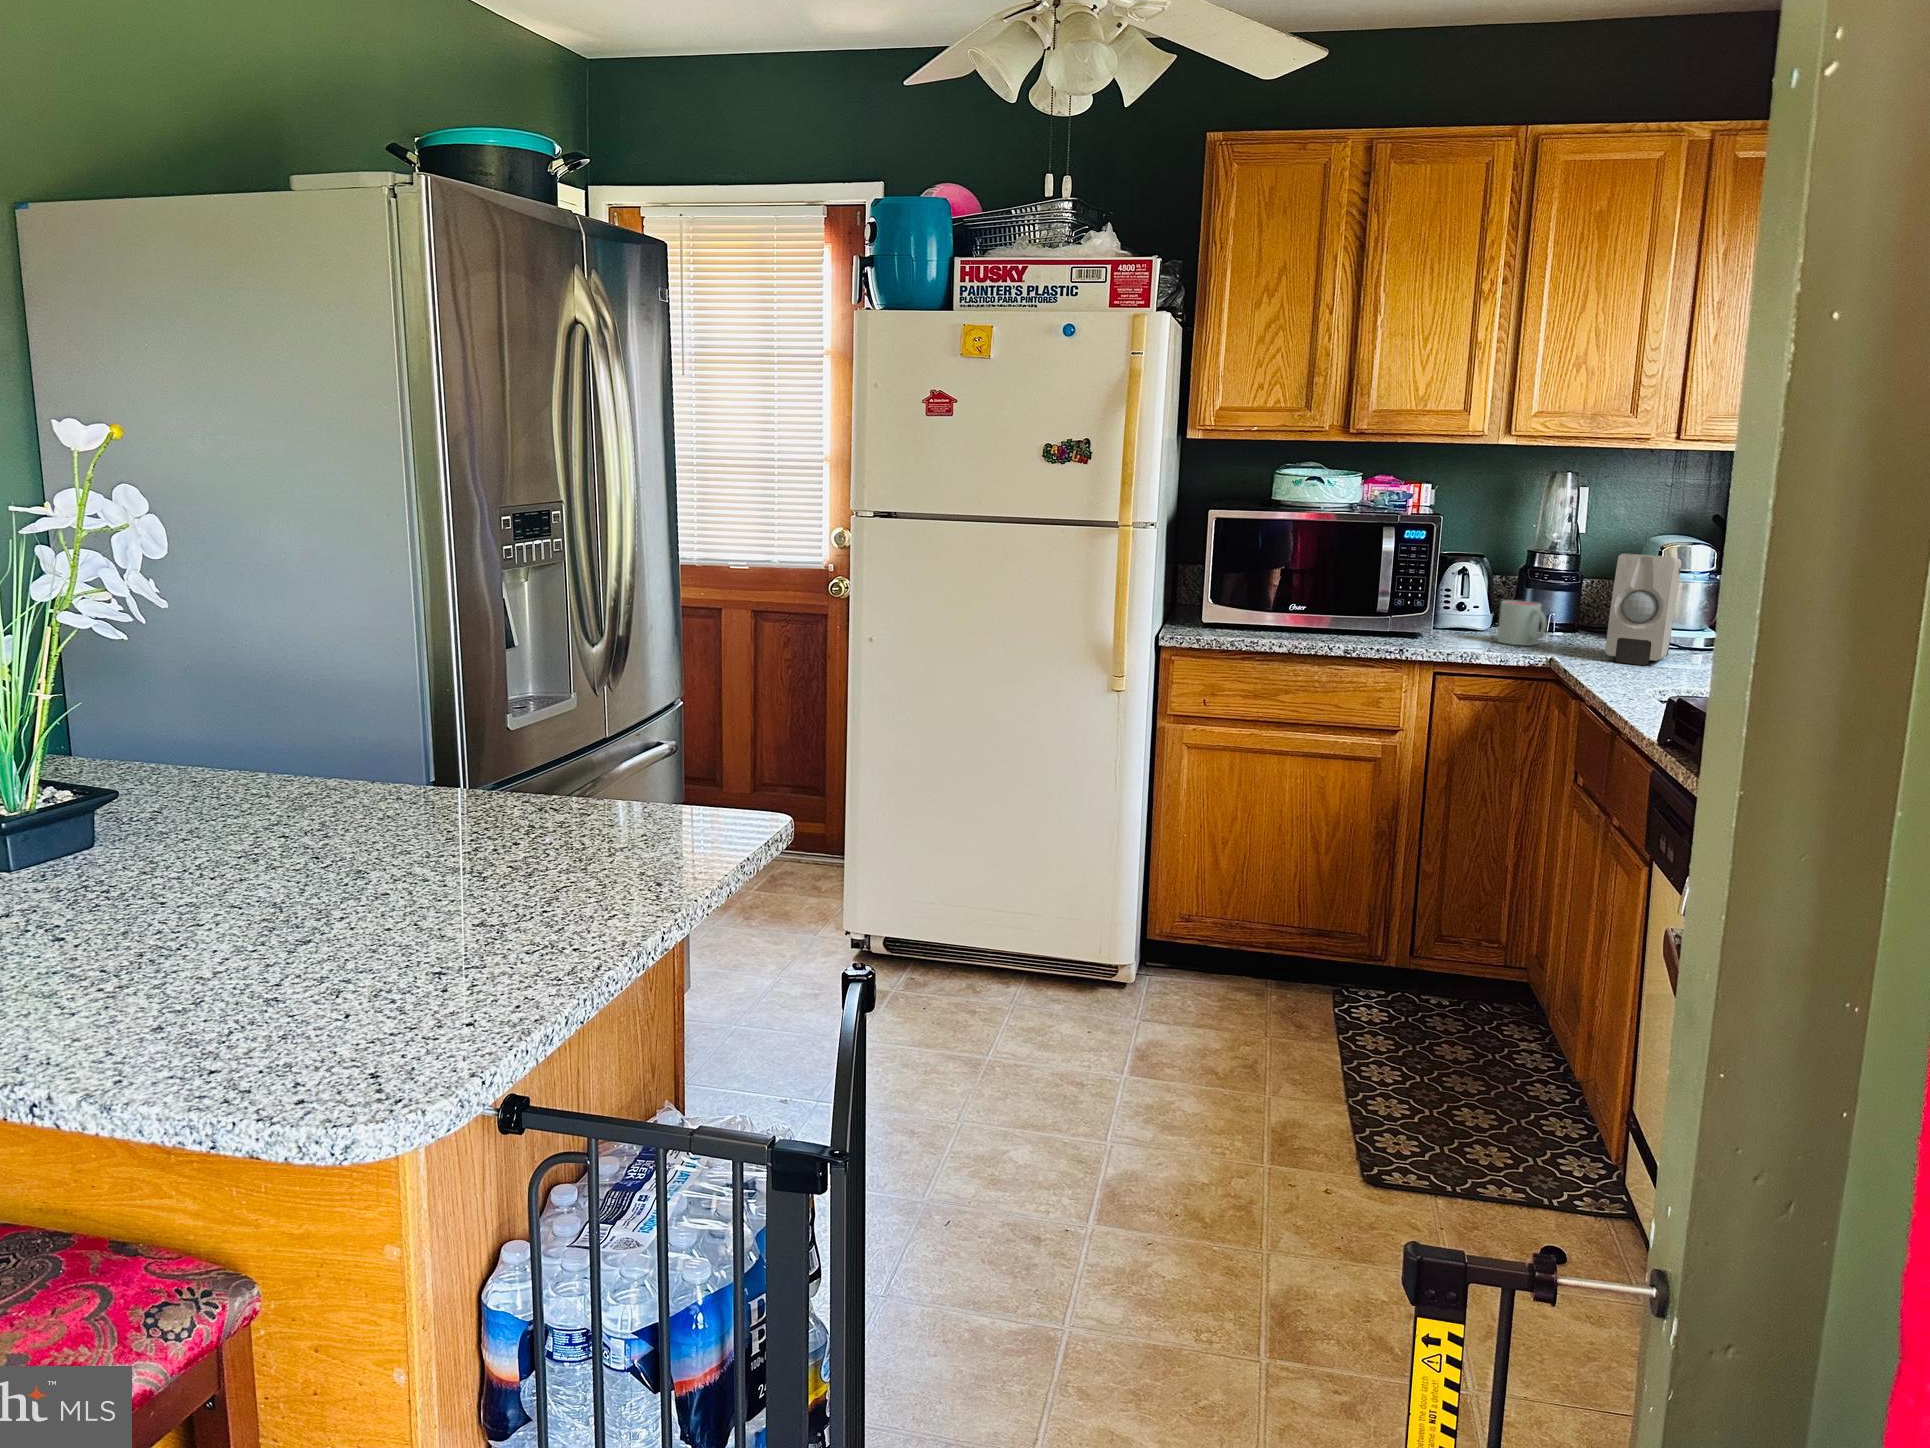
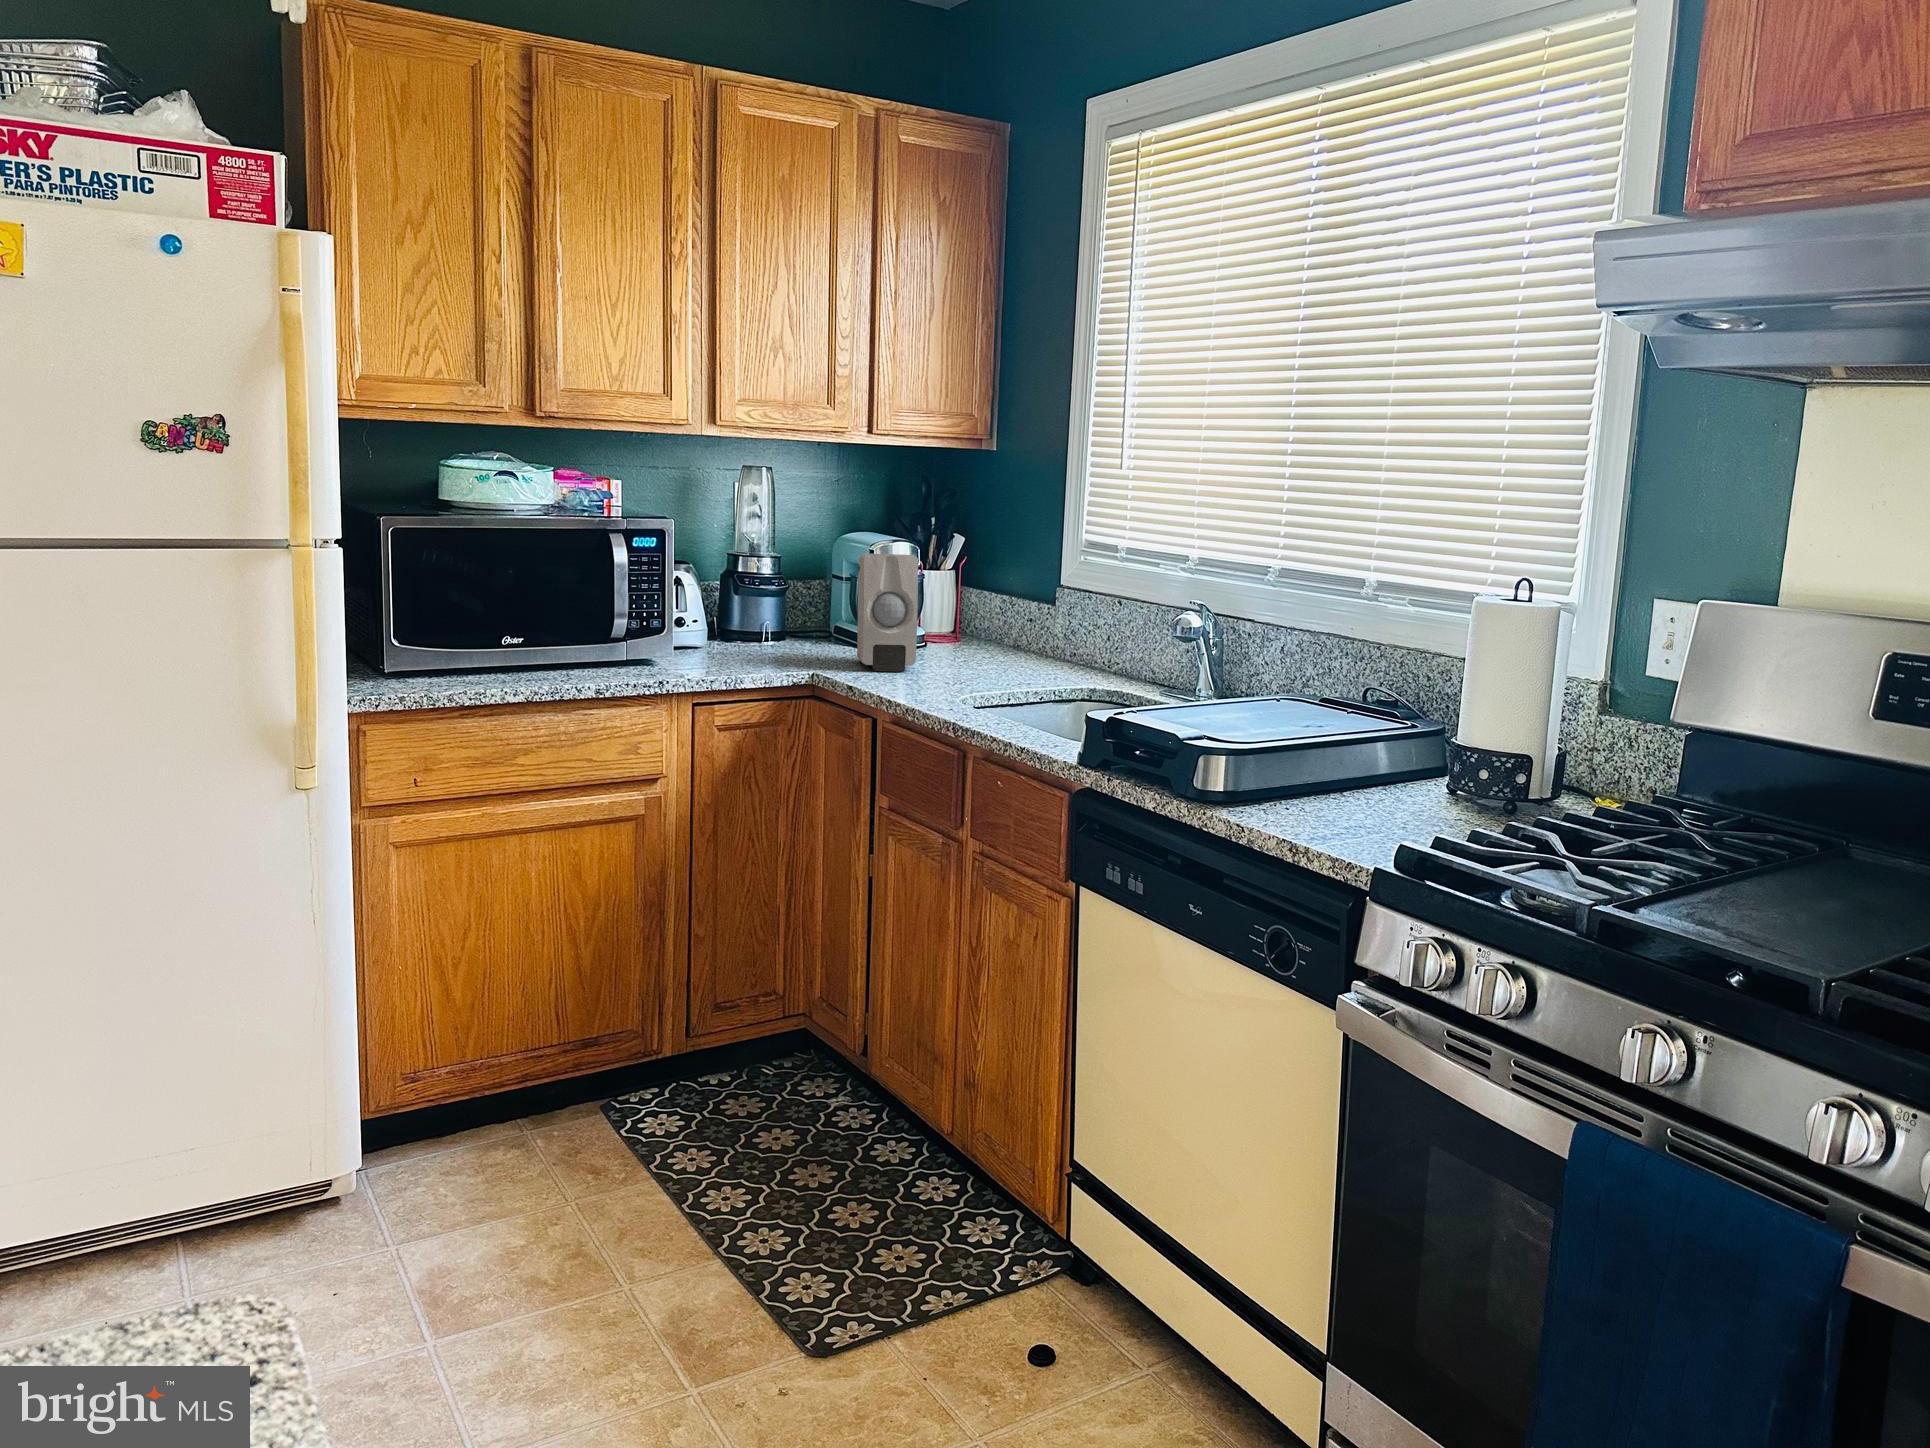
mug: present [1497,600,1547,645] -> none [735,611,792,662]

